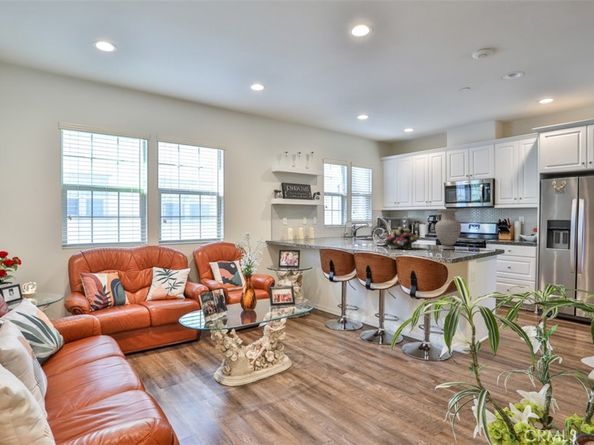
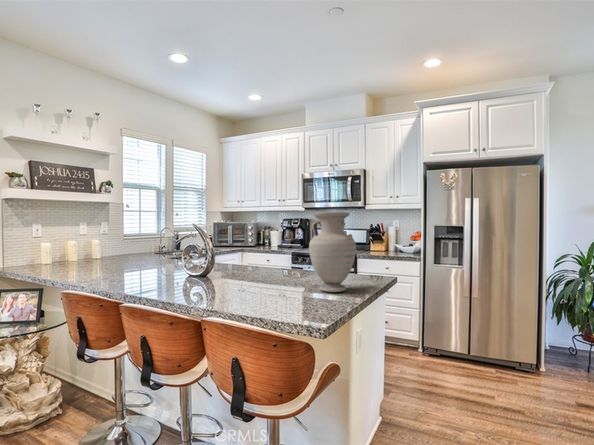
flower arrangement: present [382,227,419,249] -> none [200,250,280,301]

